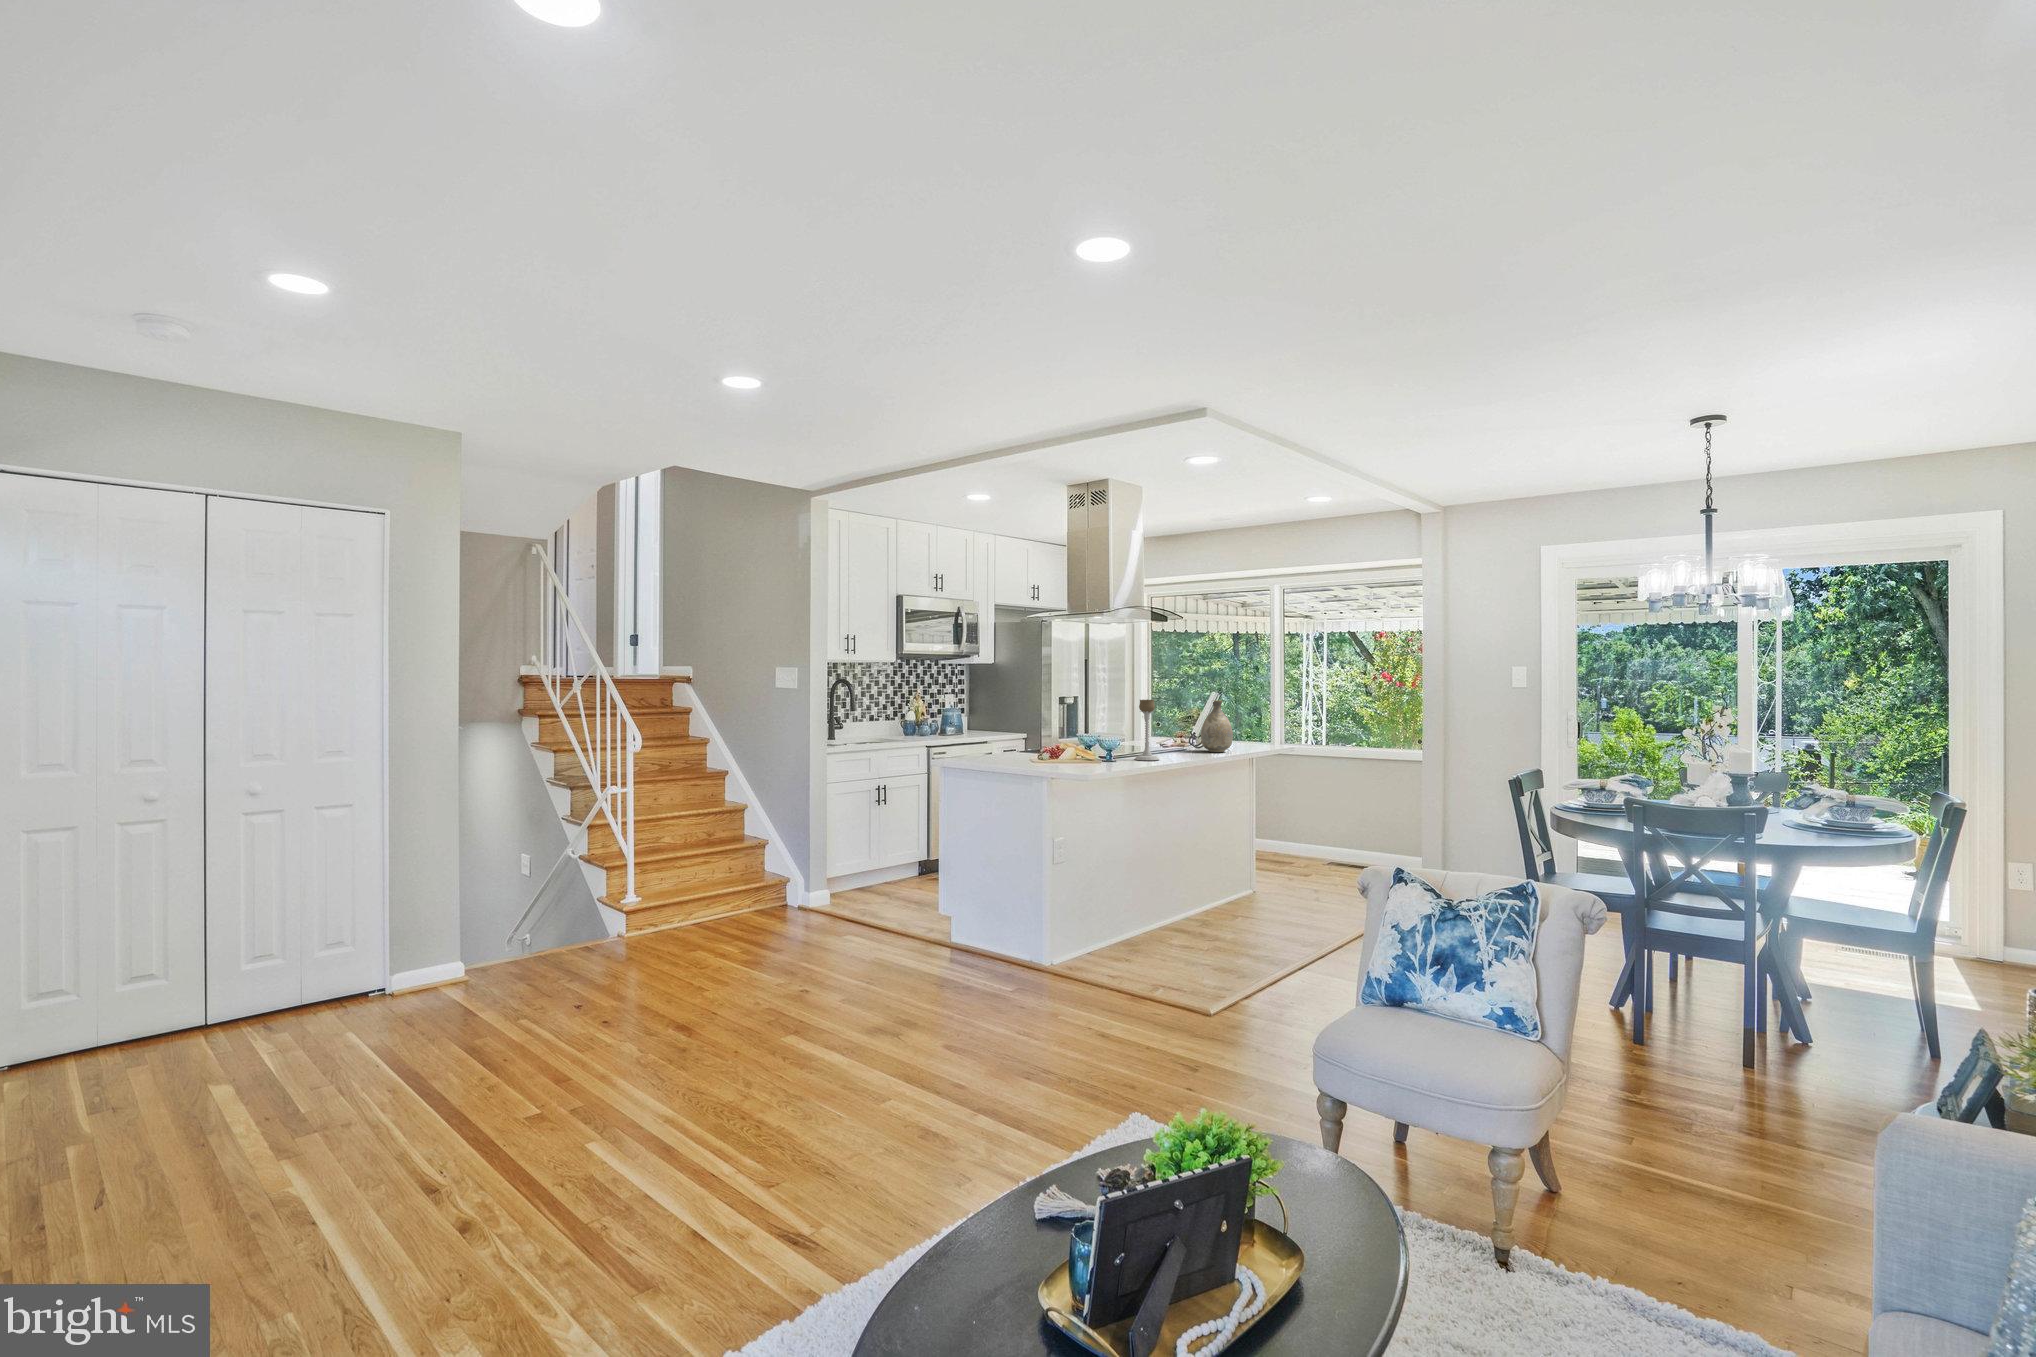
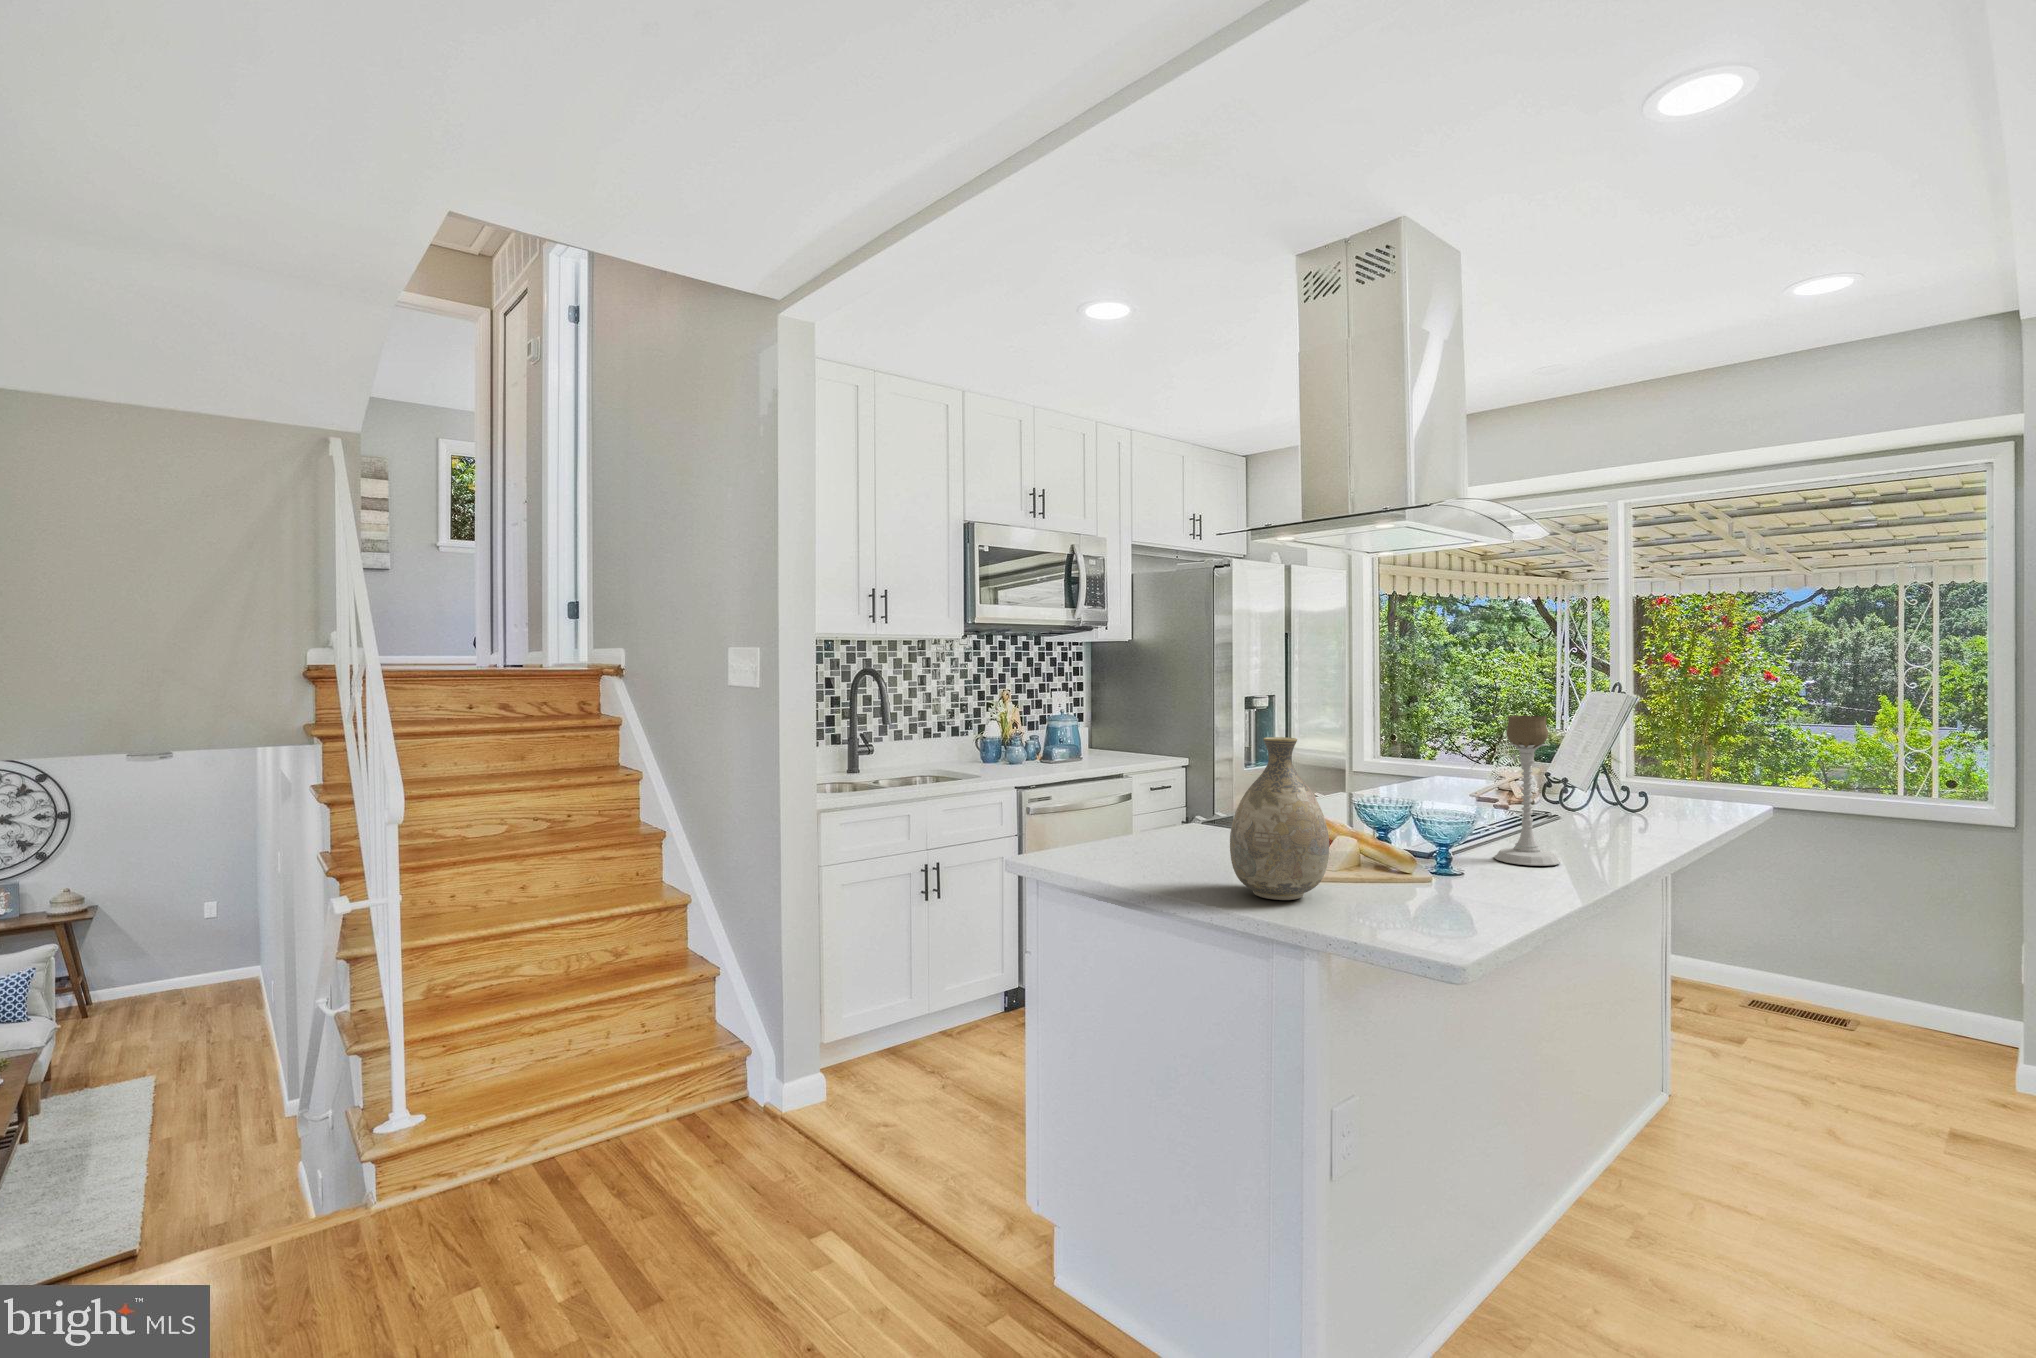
vase: present [1201,700,1233,752] -> present [1230,737,1329,900]

